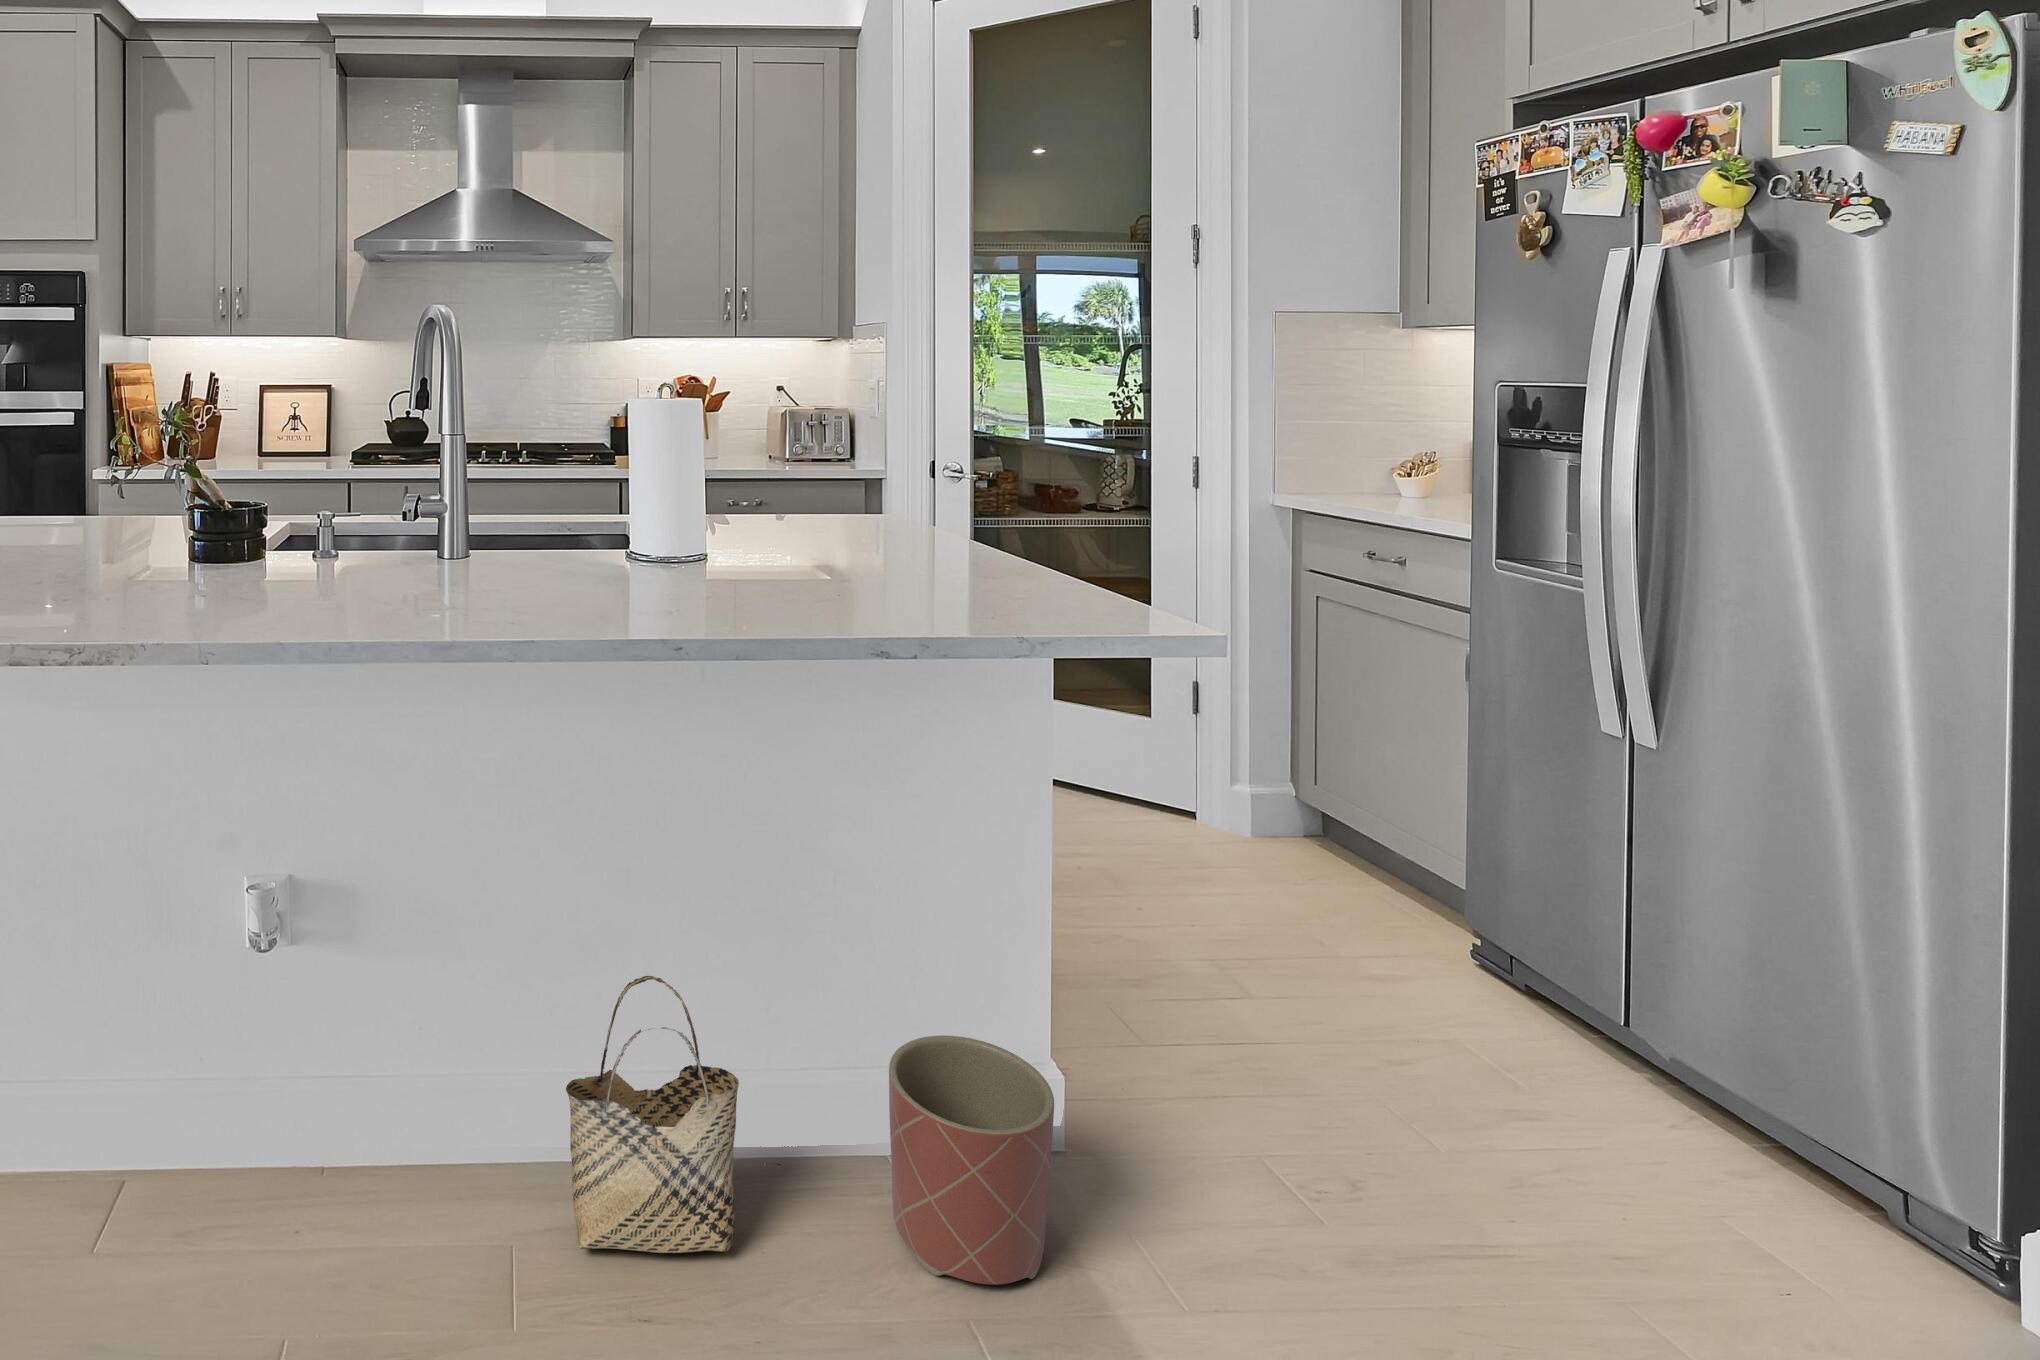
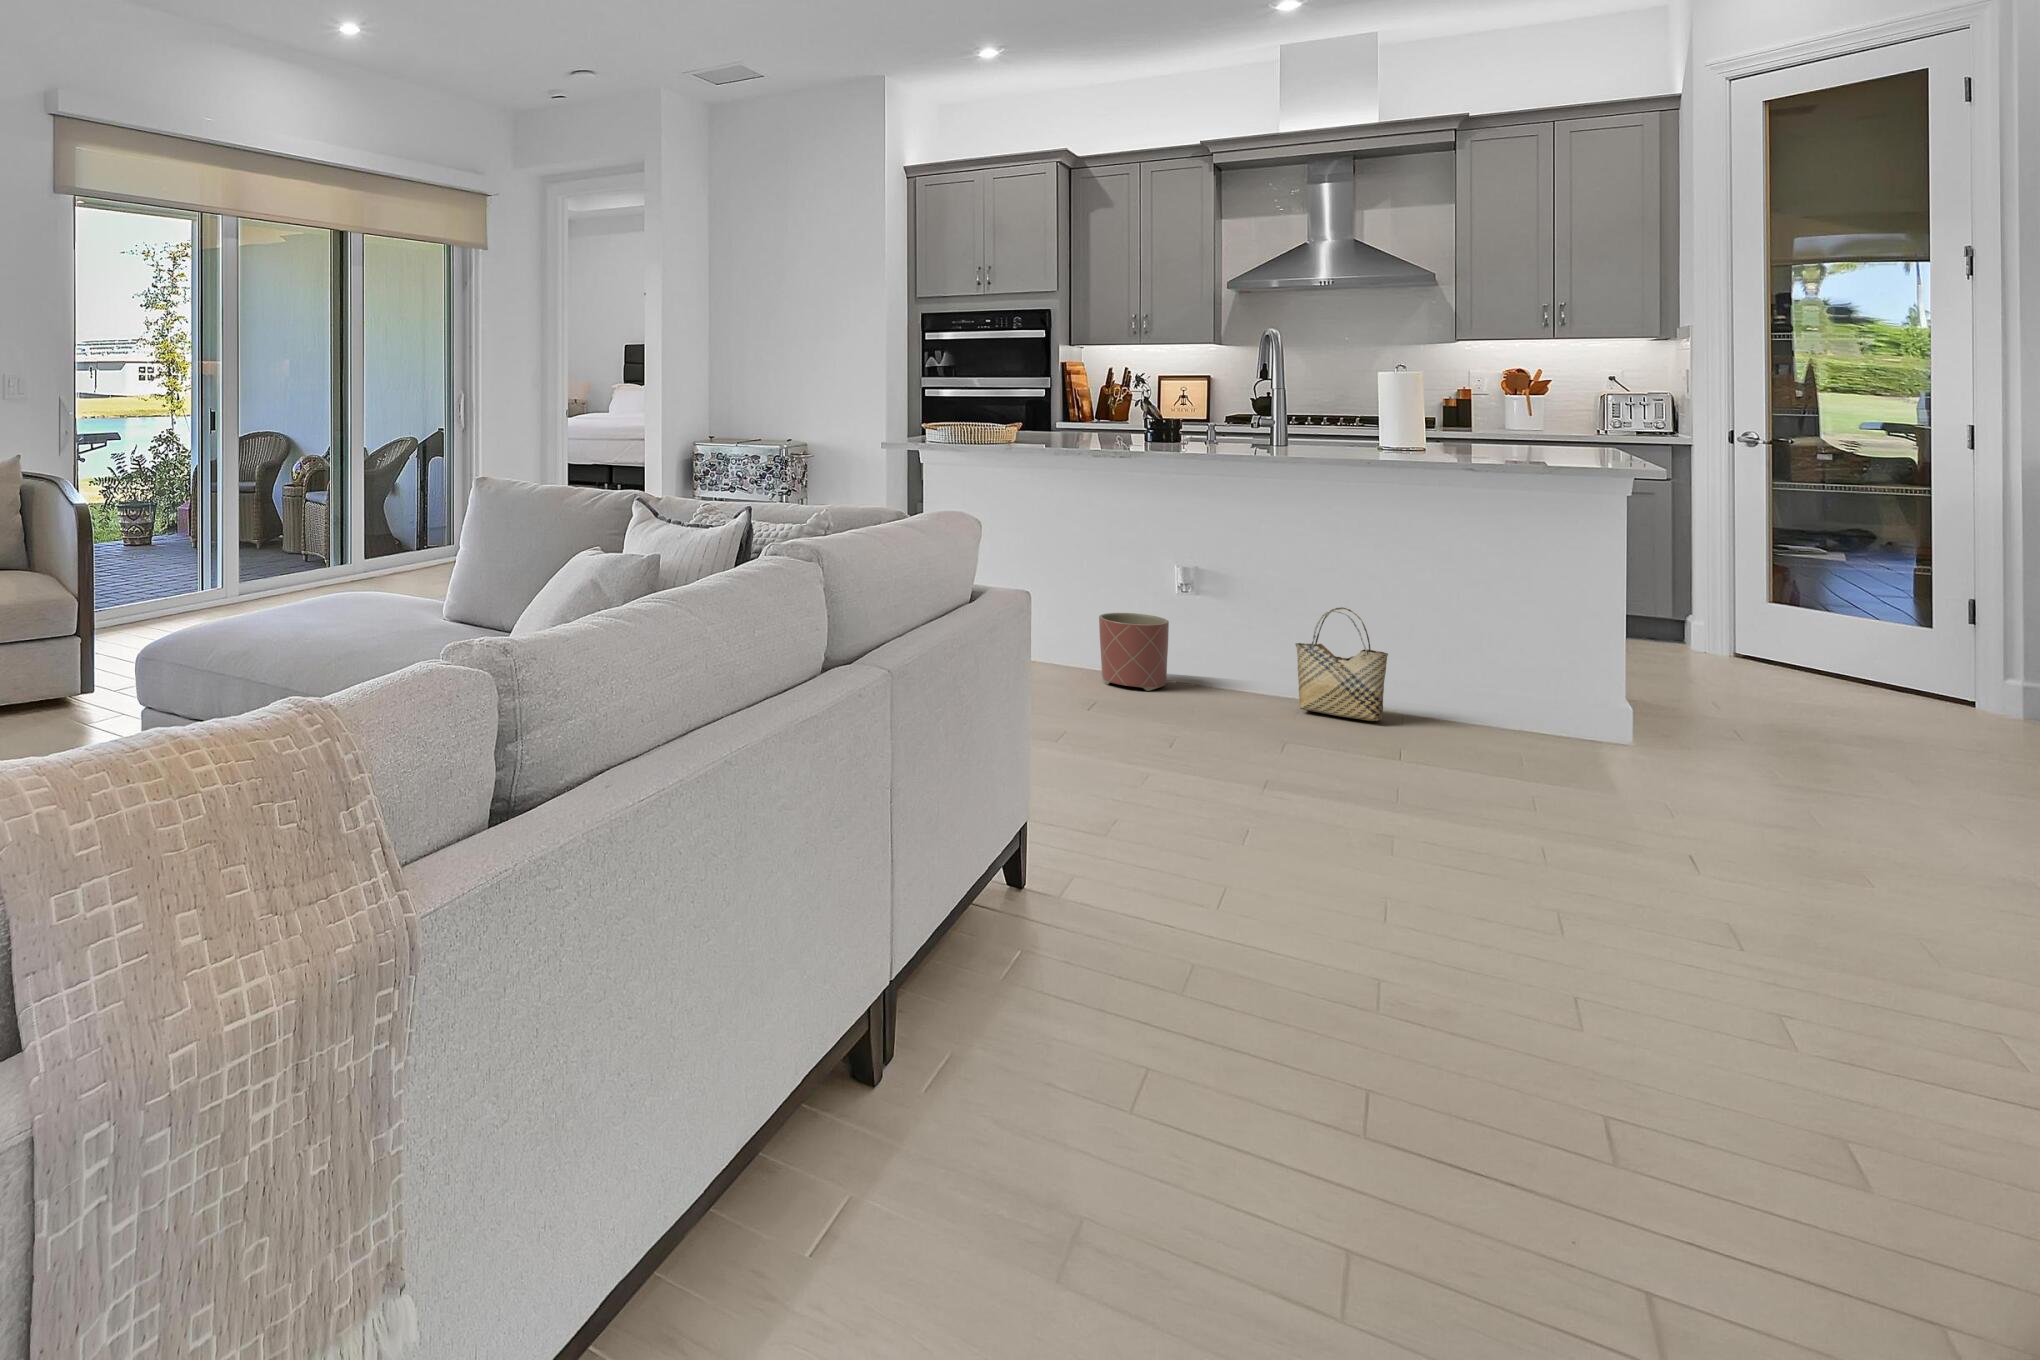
planter: present [889,1036,1054,1285] -> present [1099,613,1169,691]

